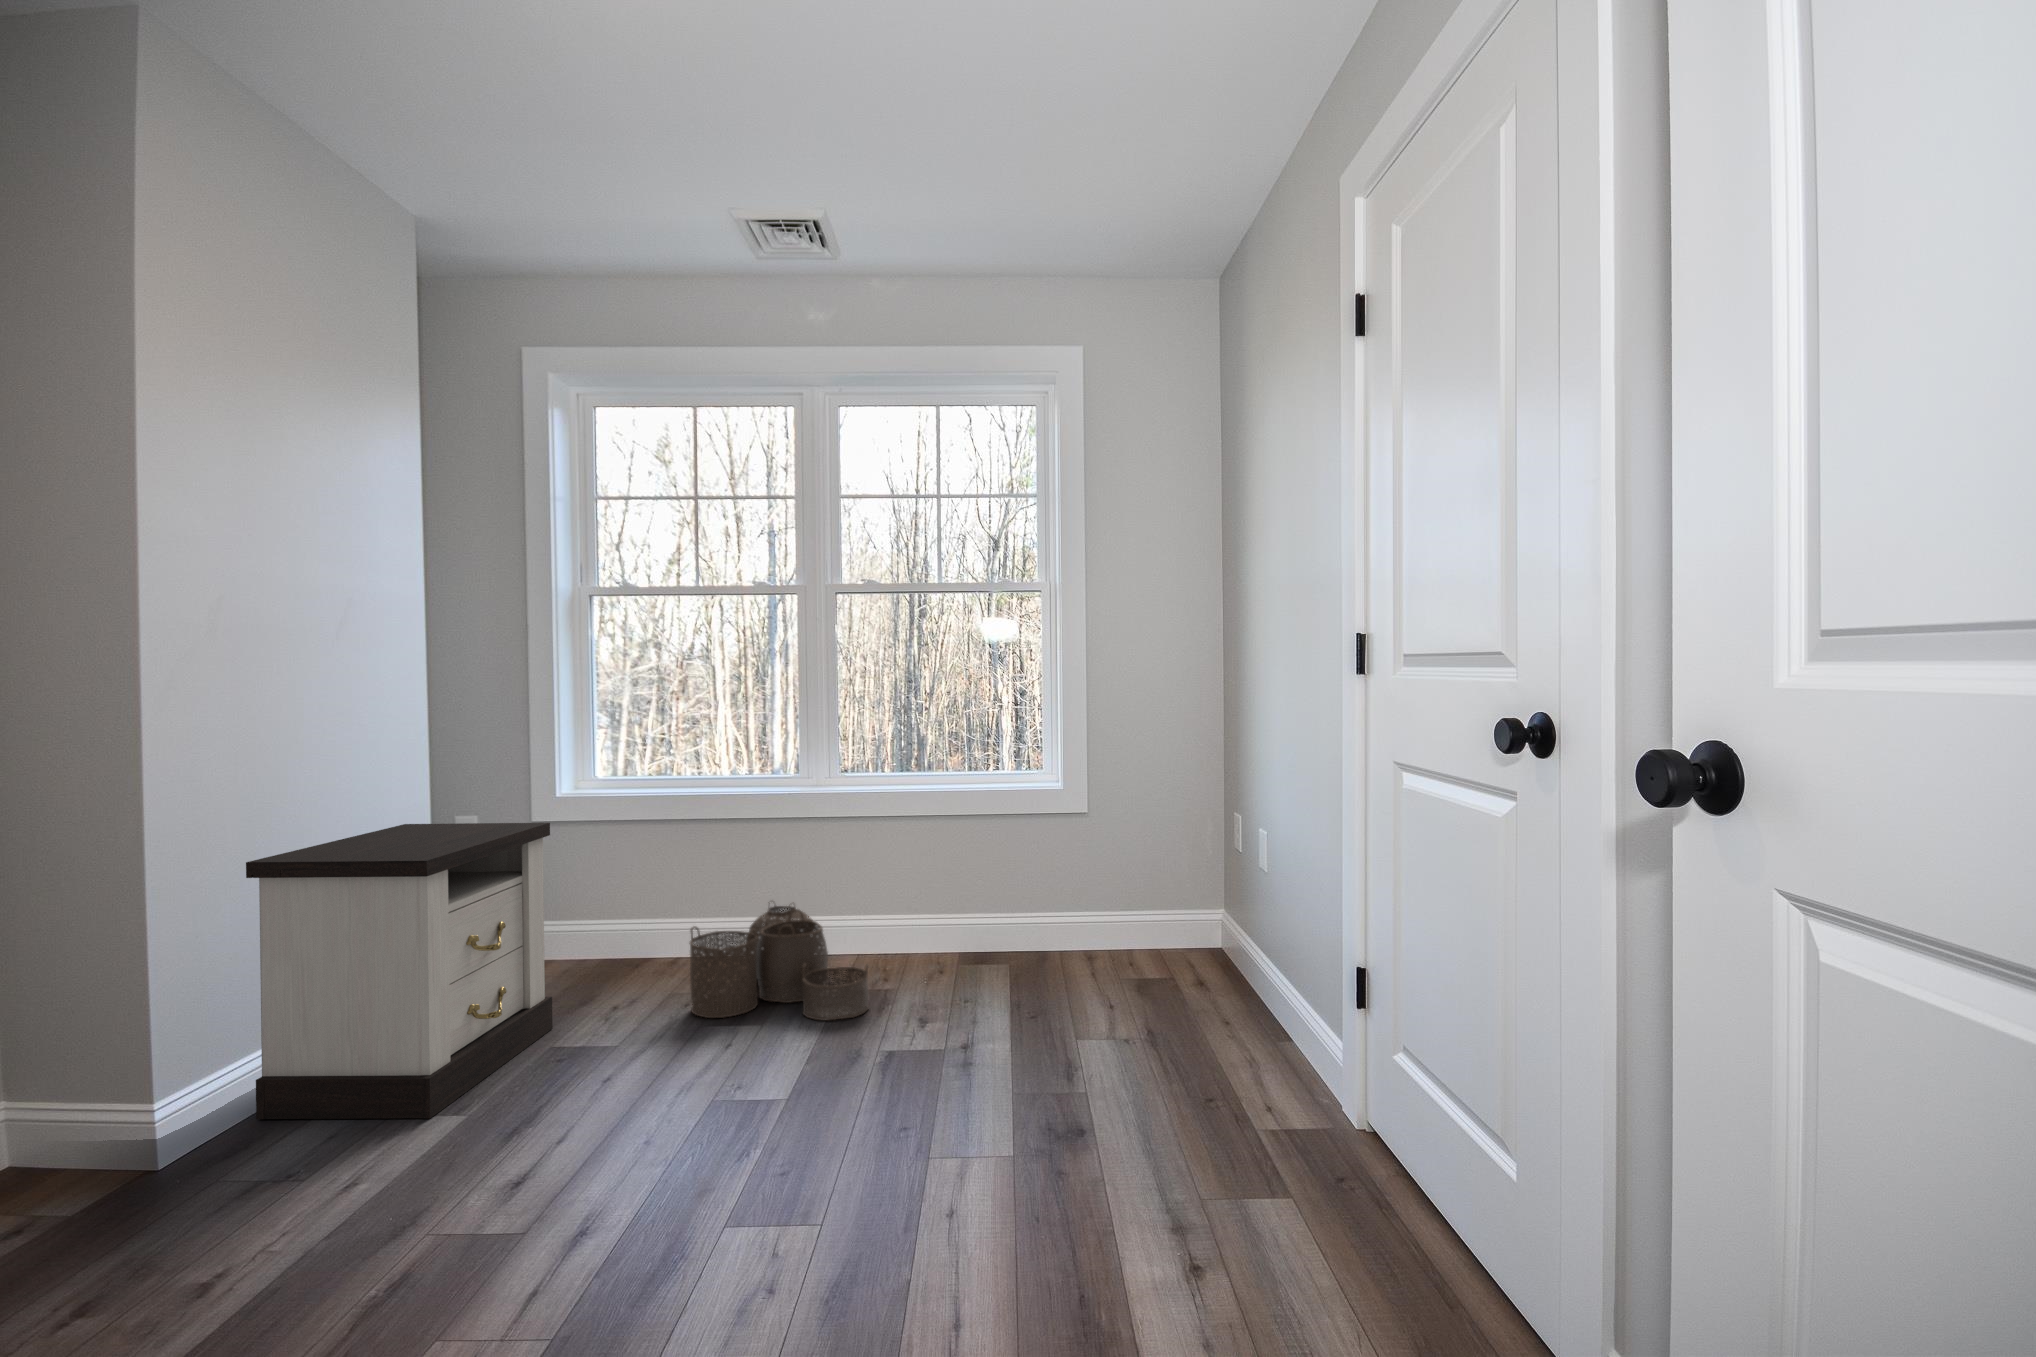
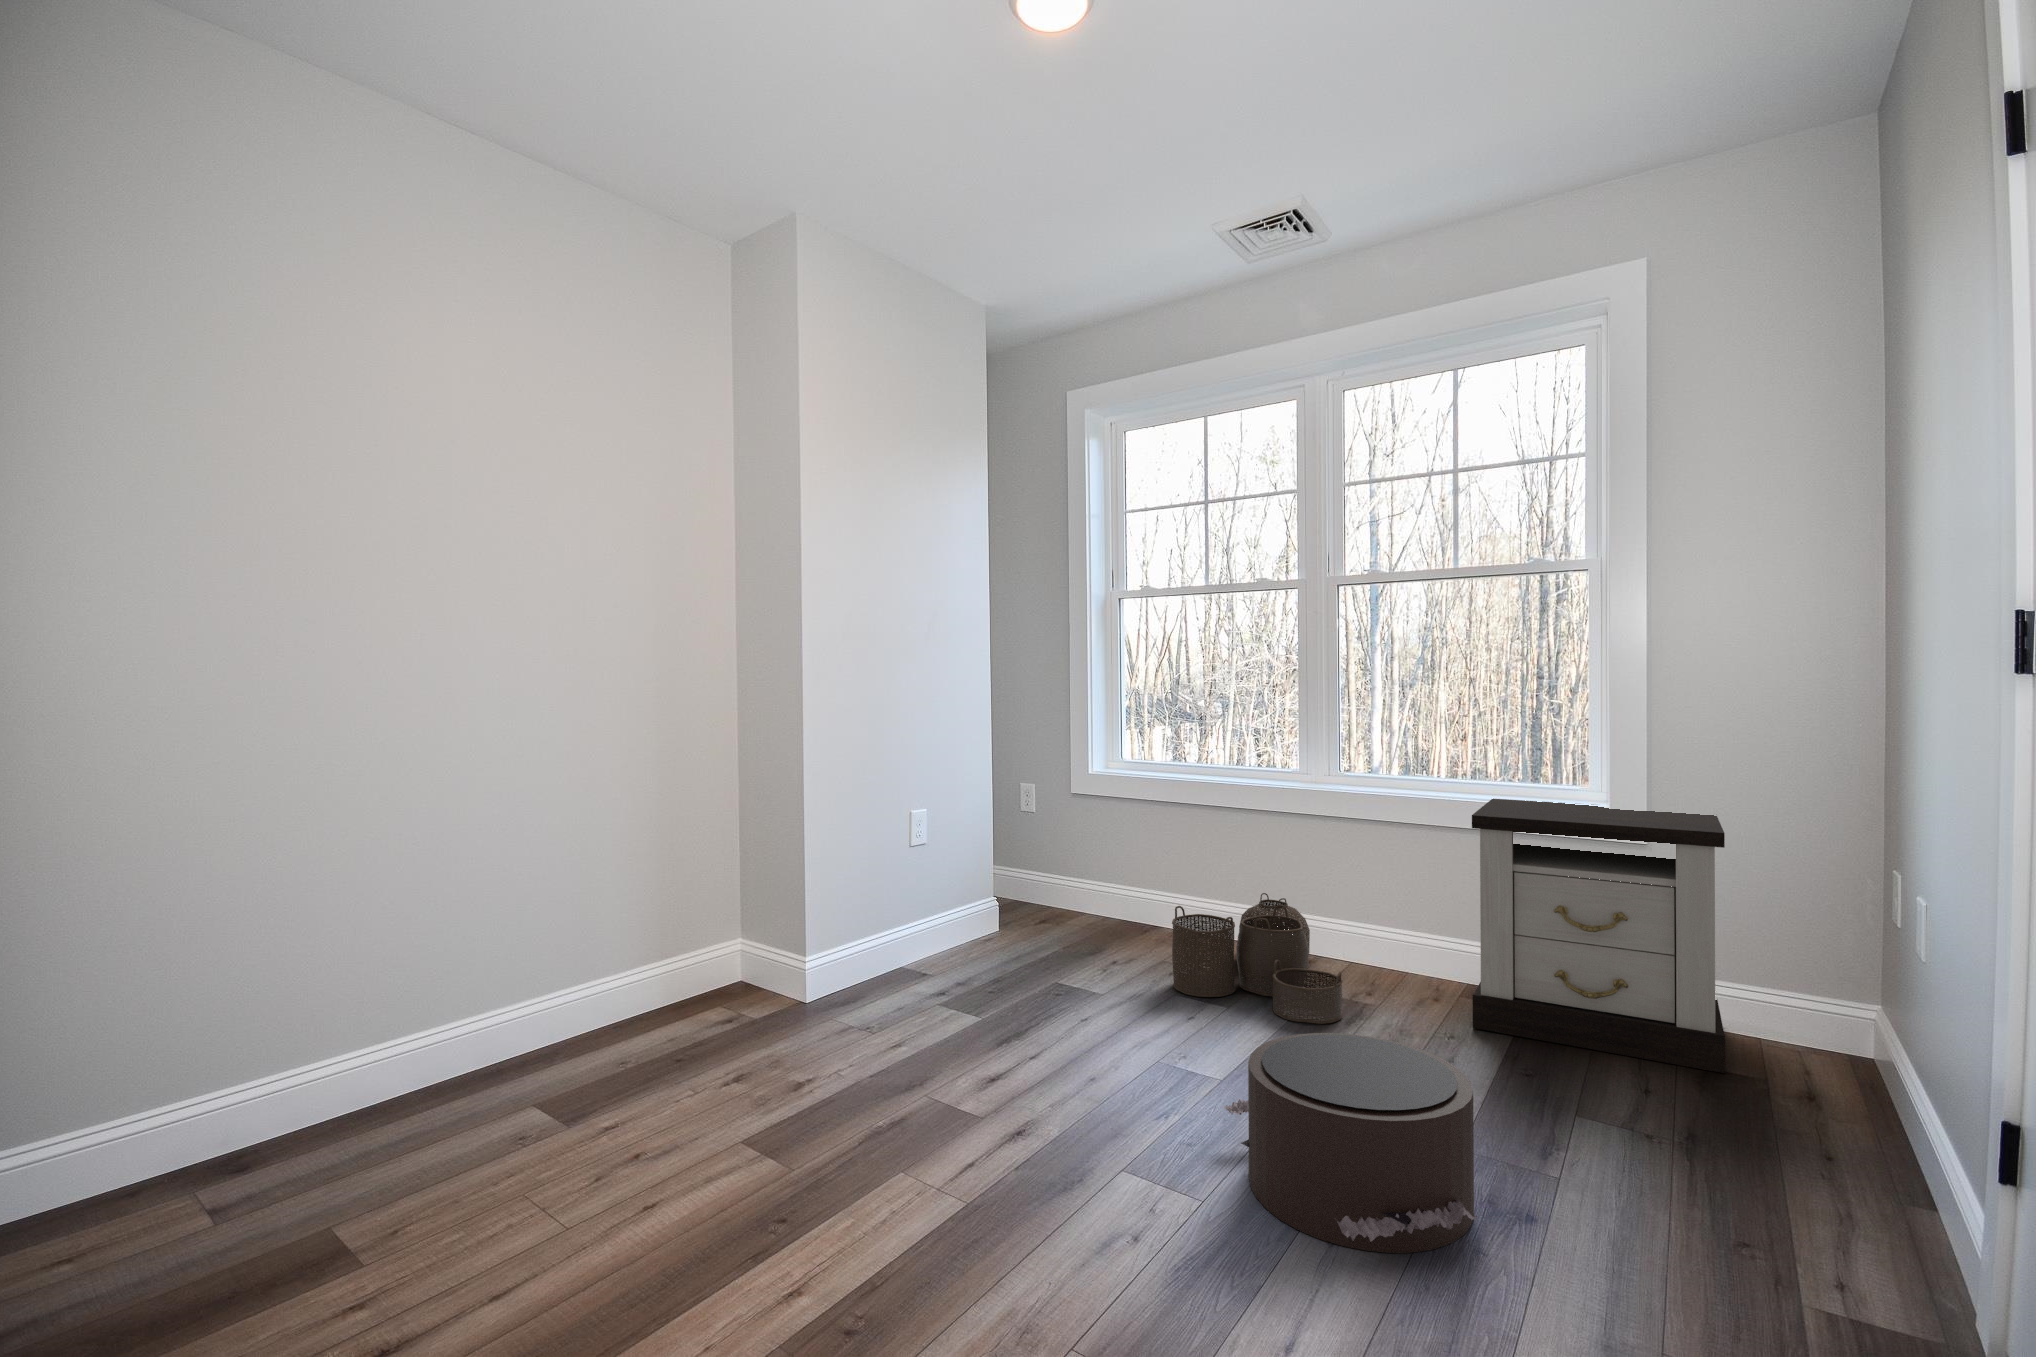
nightstand: present [246,823,553,1119] -> present [1472,799,1726,1073]
pouf: none [815,1013,1066,1210] -> present [1225,1033,1477,1253]

